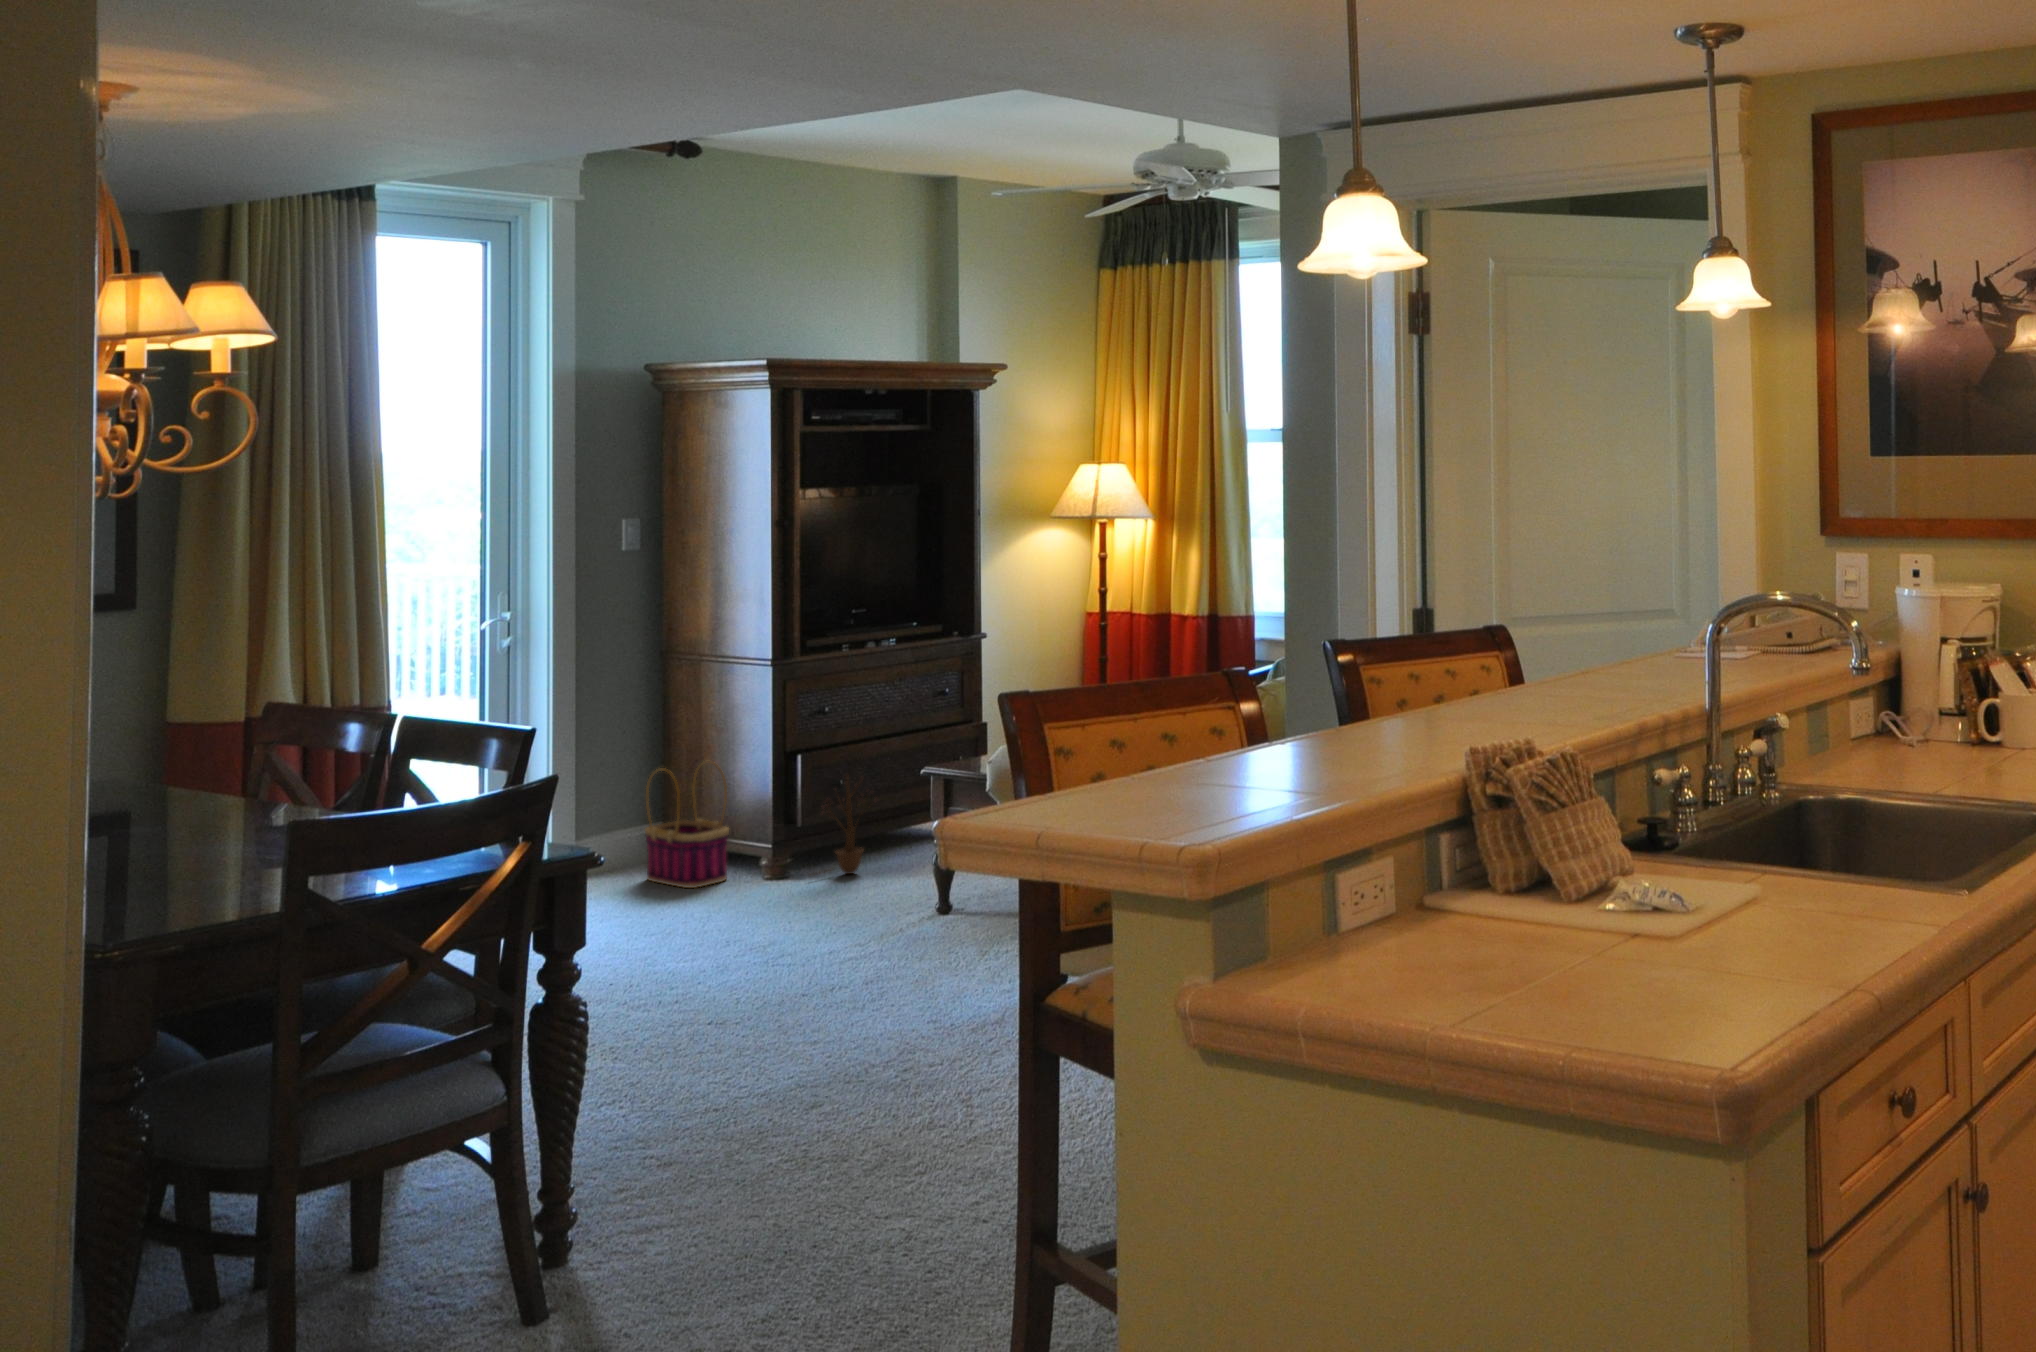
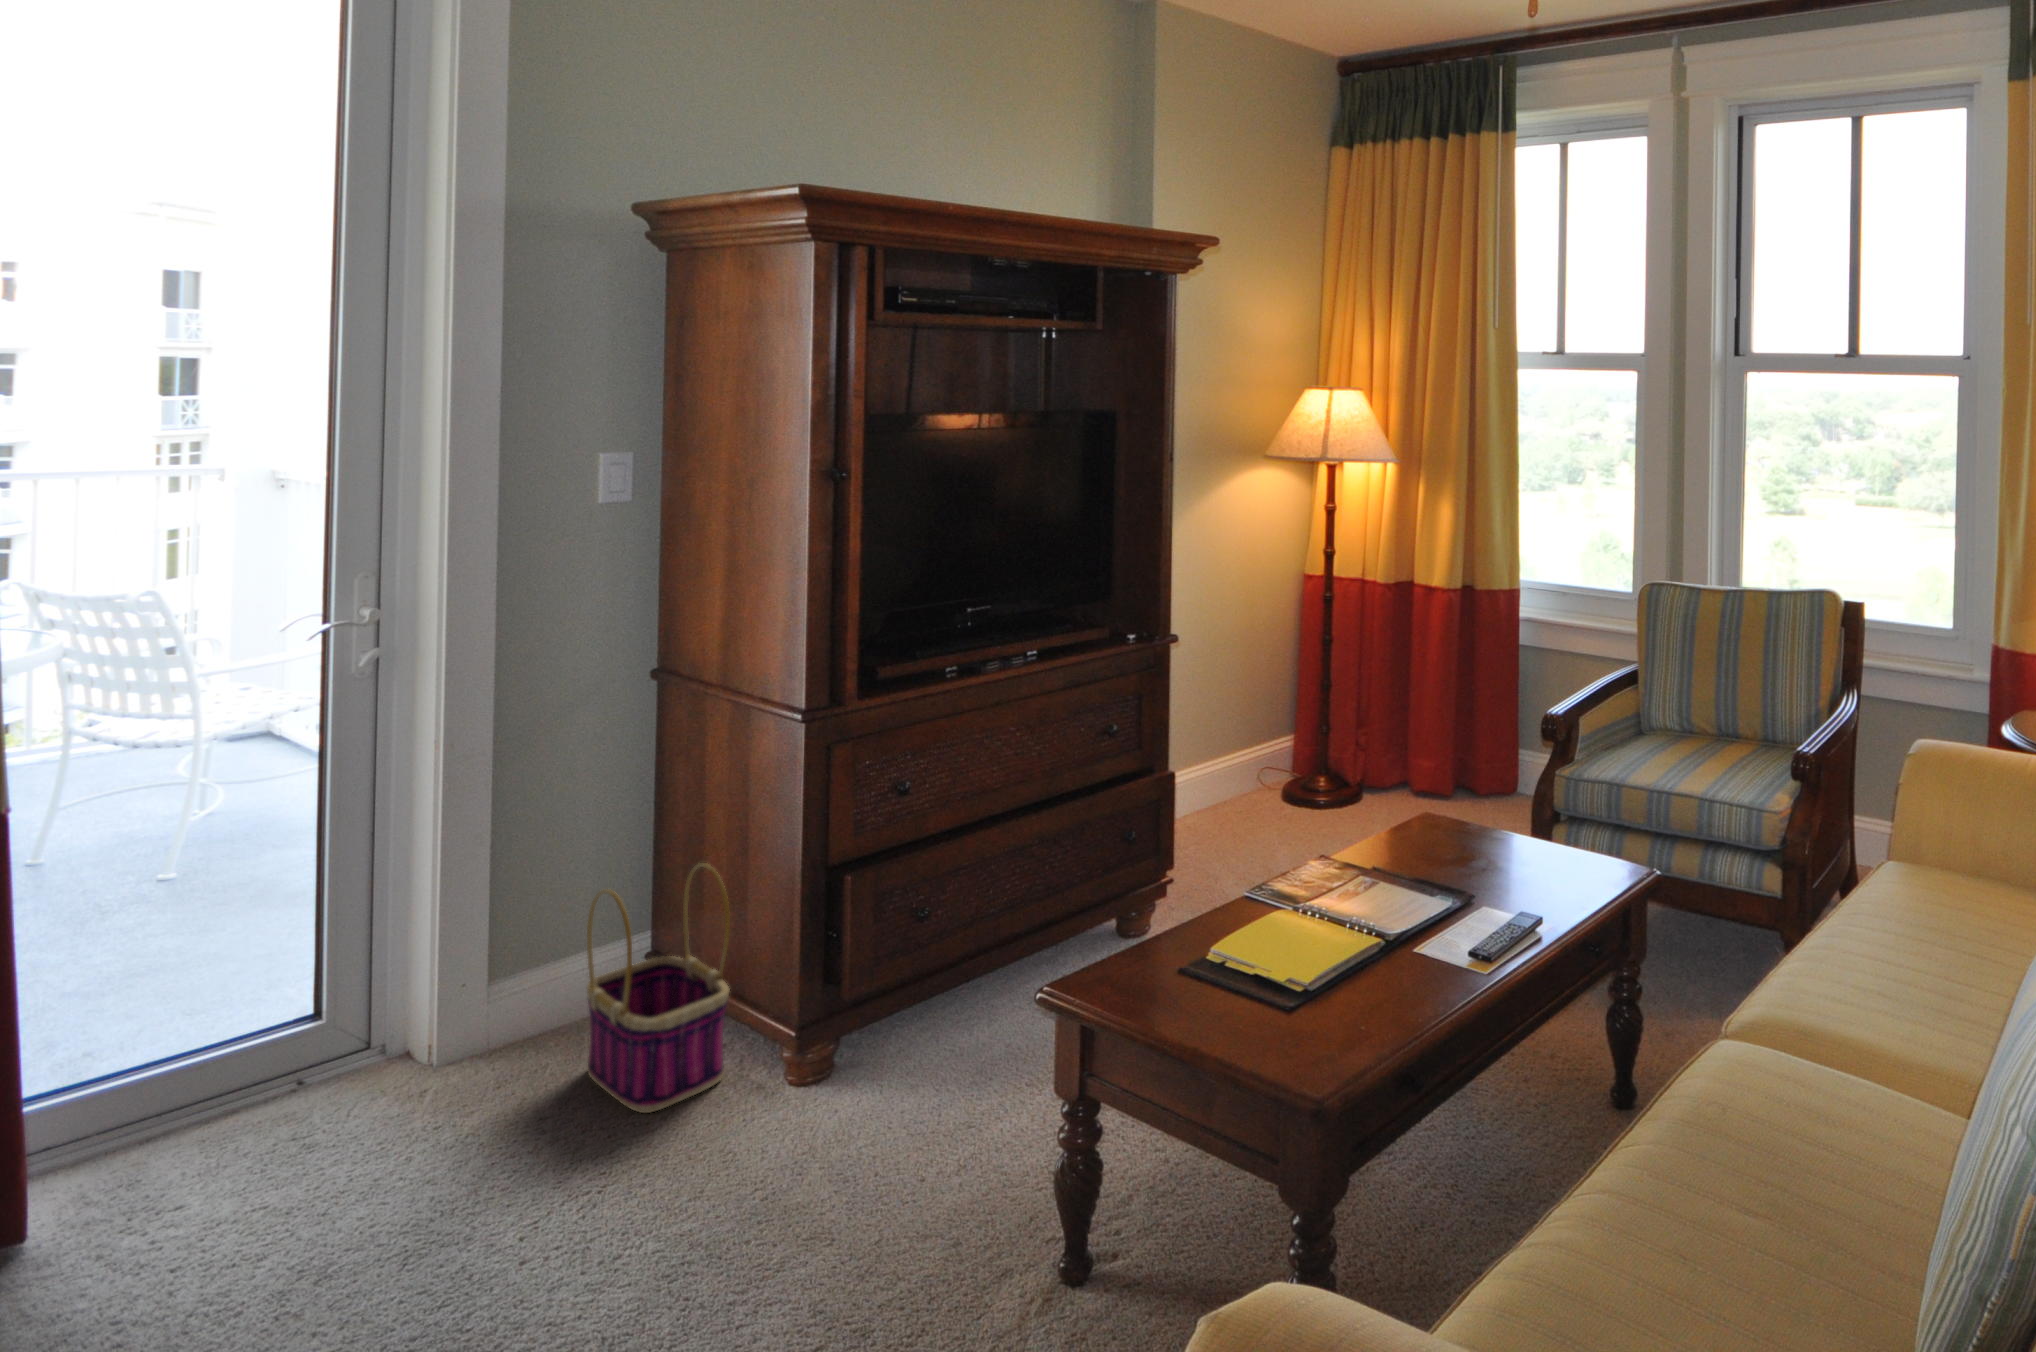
decorative plant: present [810,776,878,875] -> none [857,898,992,1088]

